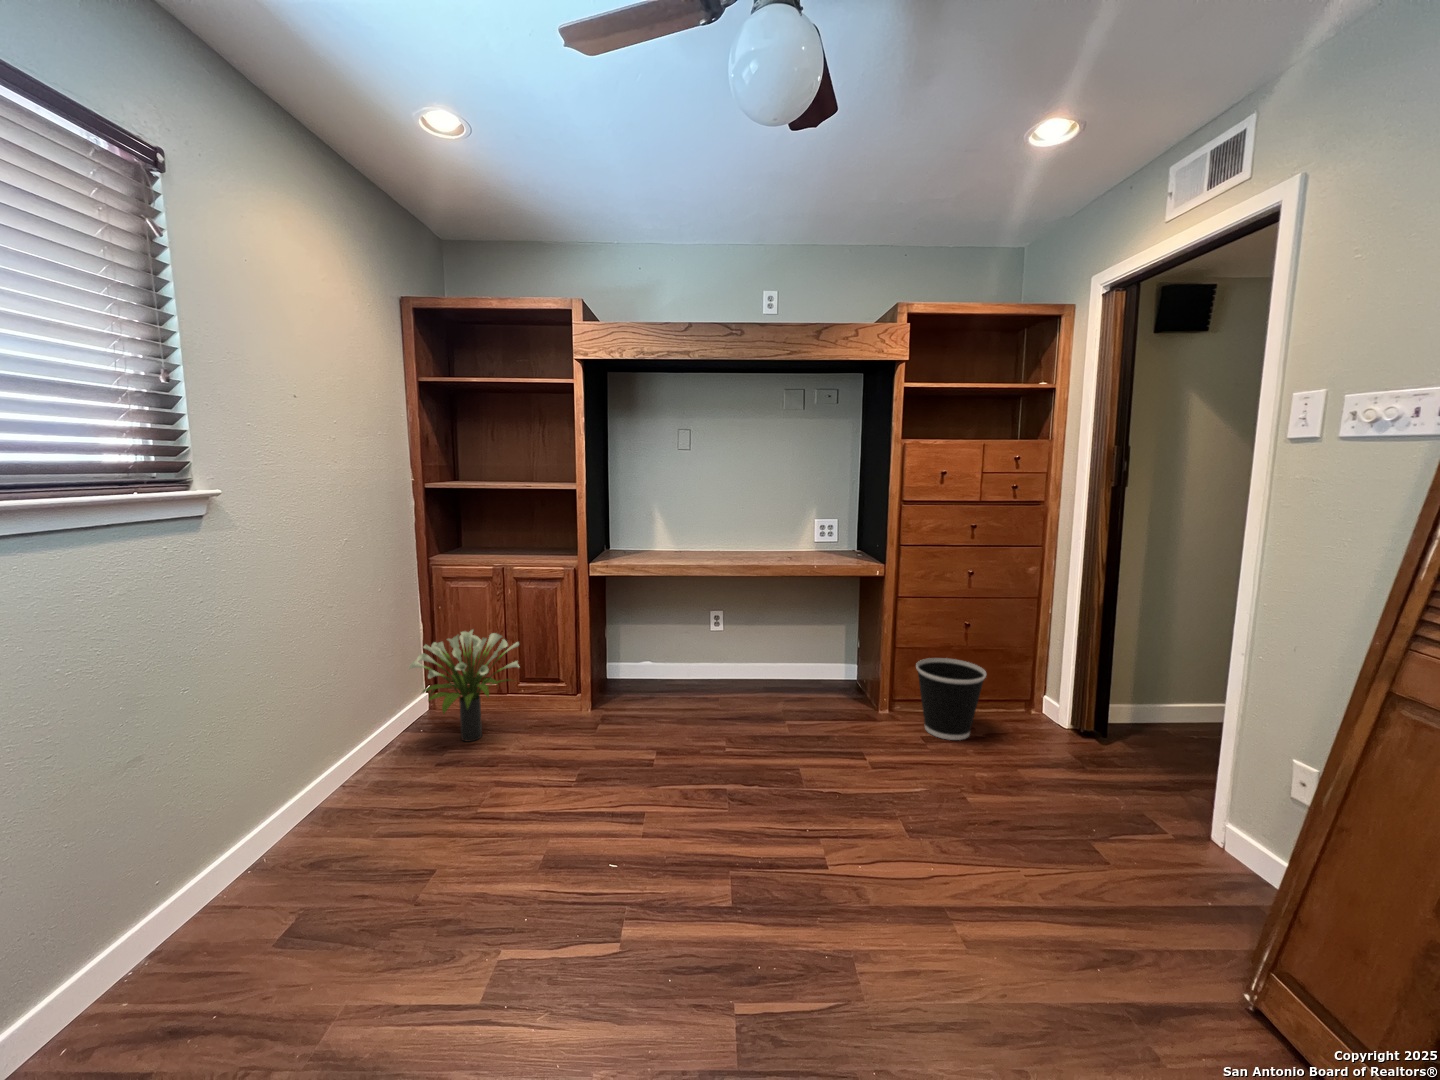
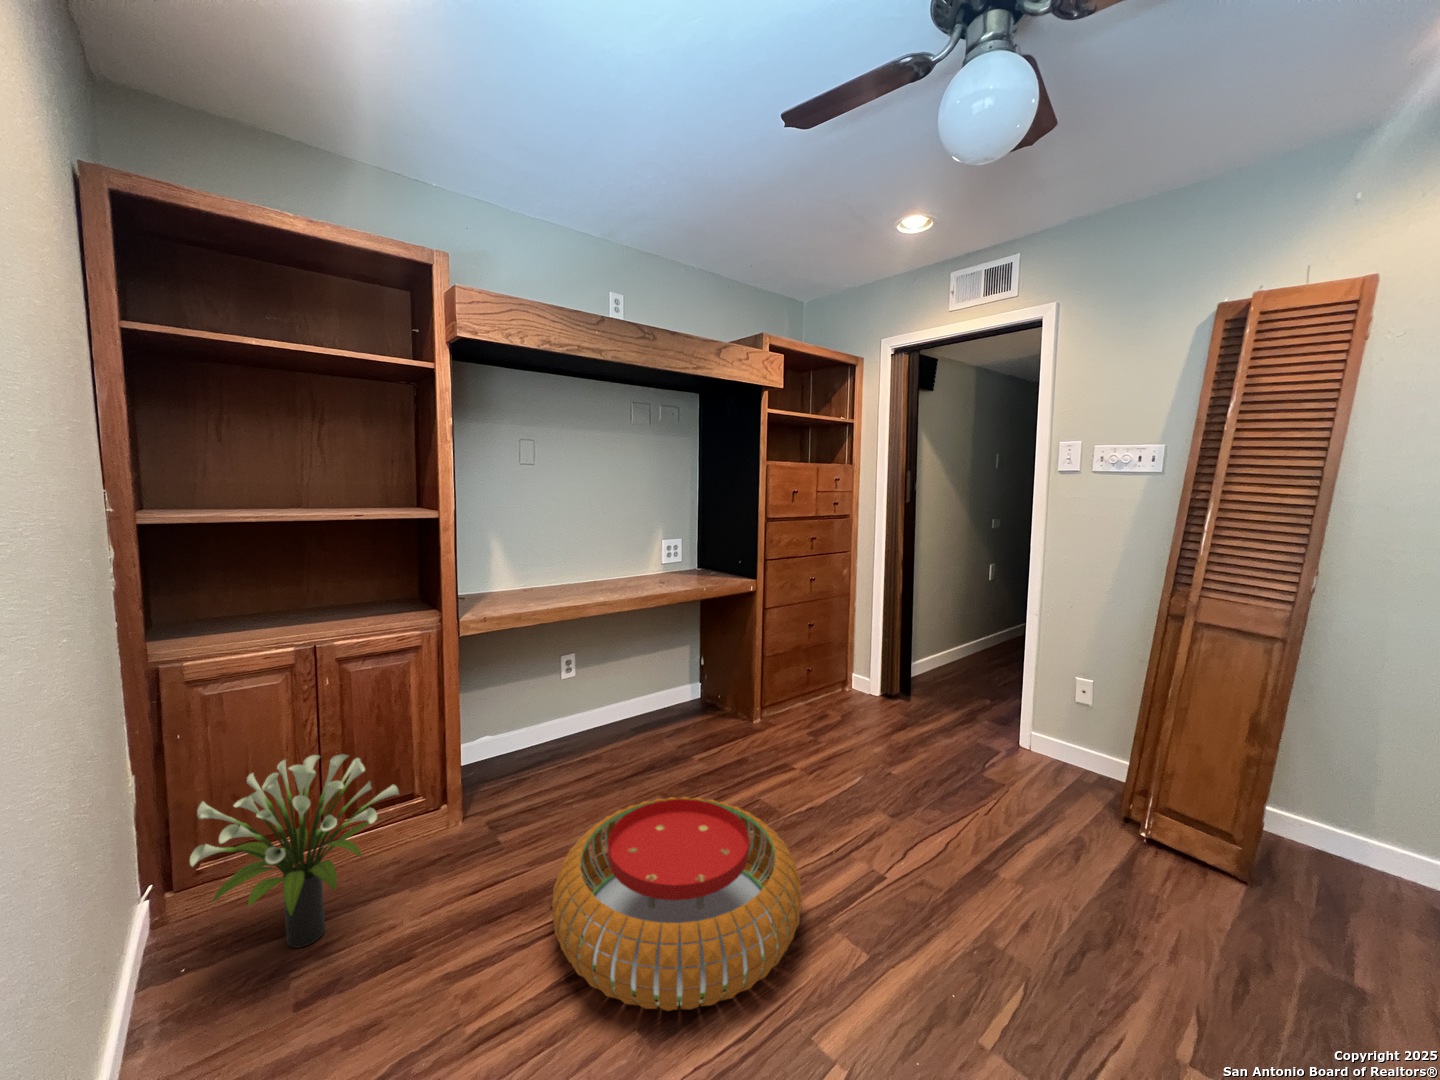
wastebasket: present [916,658,986,740] -> none [788,658,847,730]
pouf: none [532,723,735,871] -> present [552,797,802,1011]

